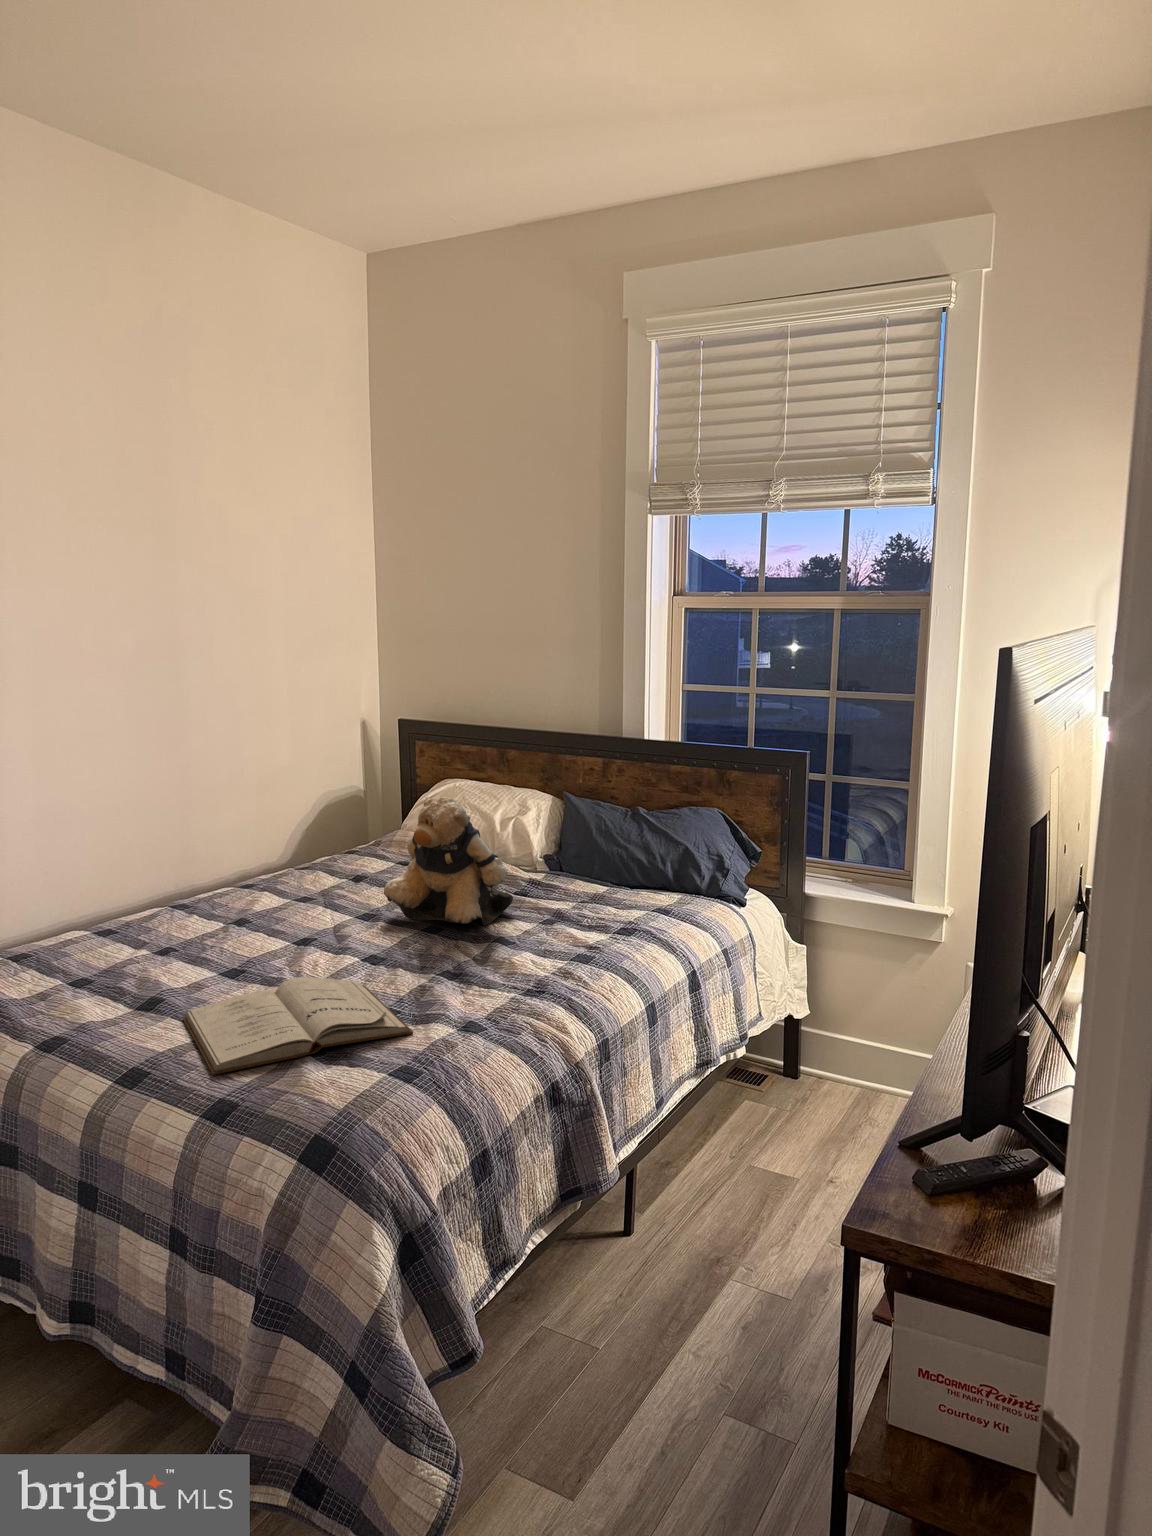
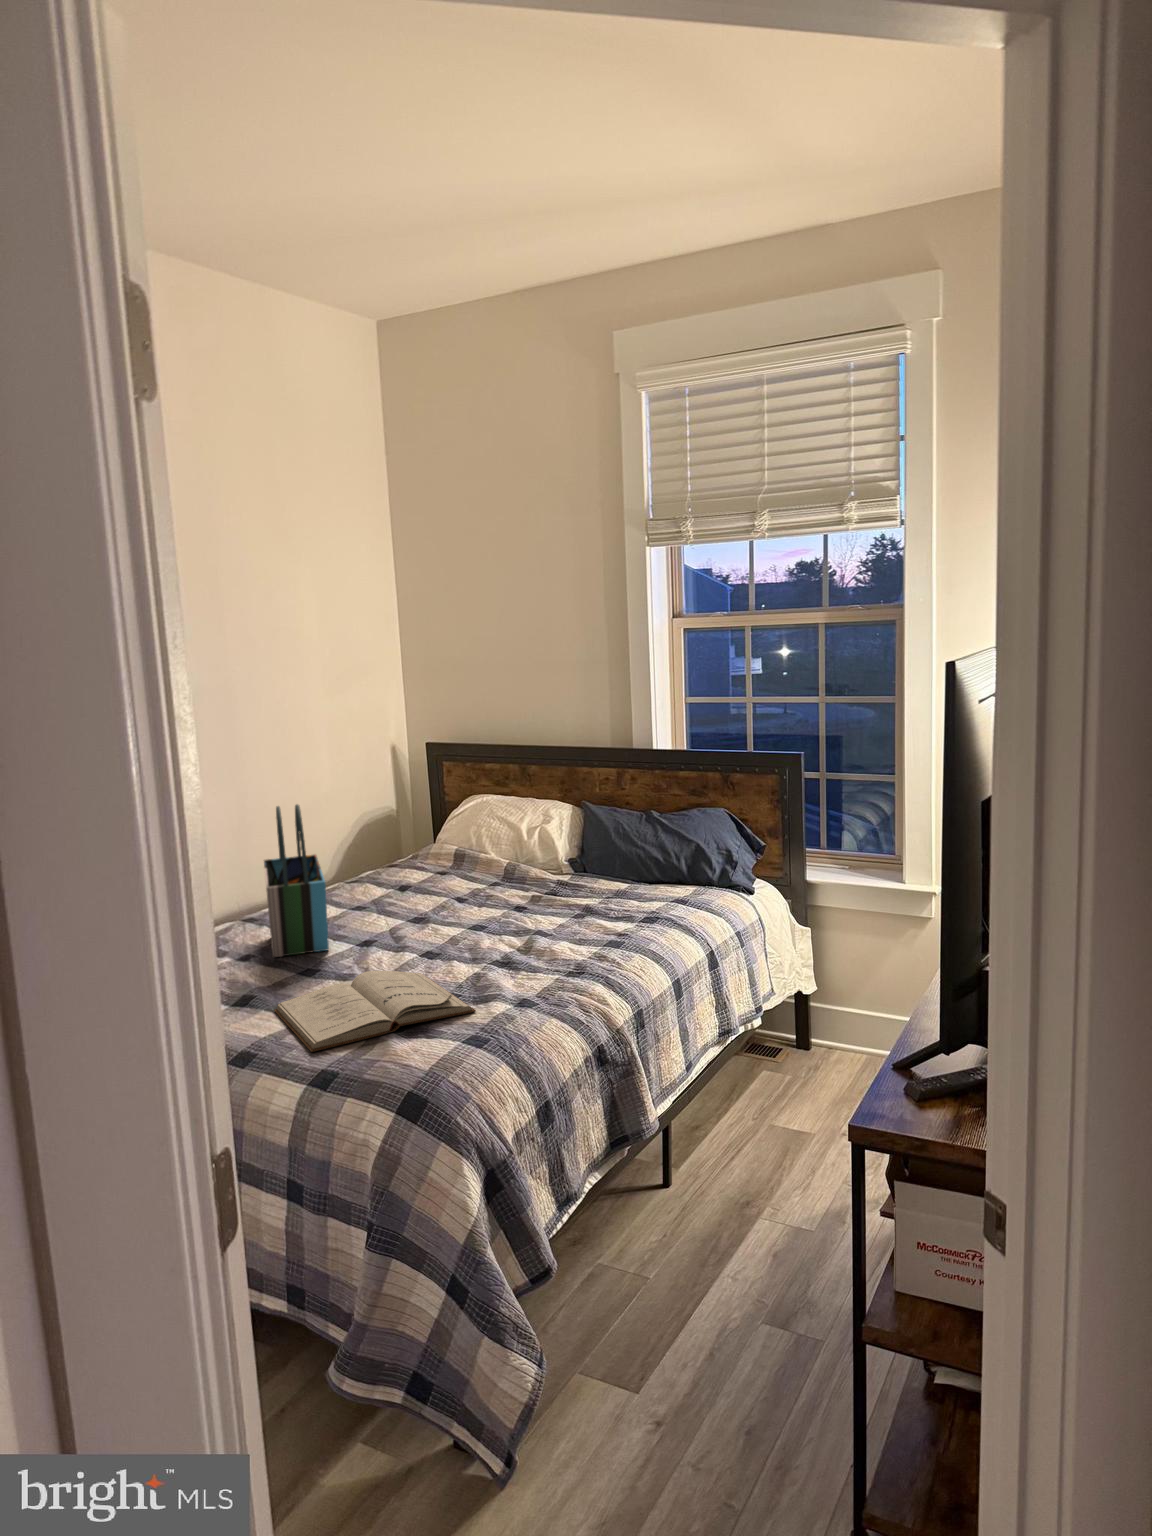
tote bag: none [190,780,262,953] -> present [264,804,329,957]
teddy bear: present [384,797,513,925] -> none [431,809,547,922]

